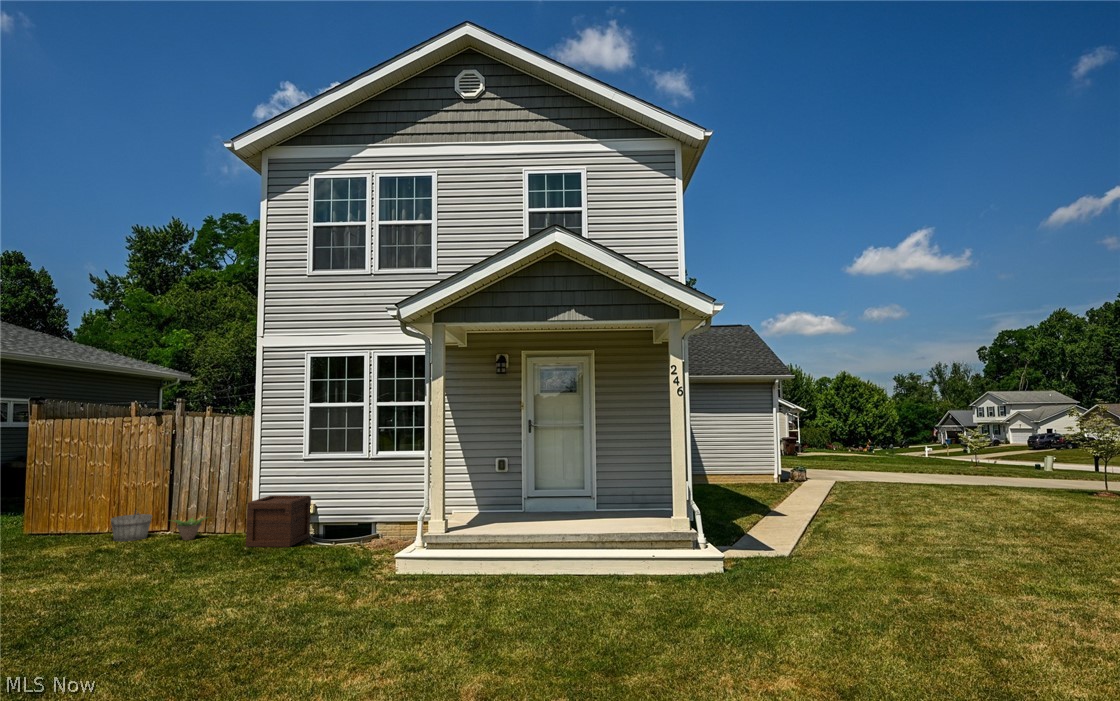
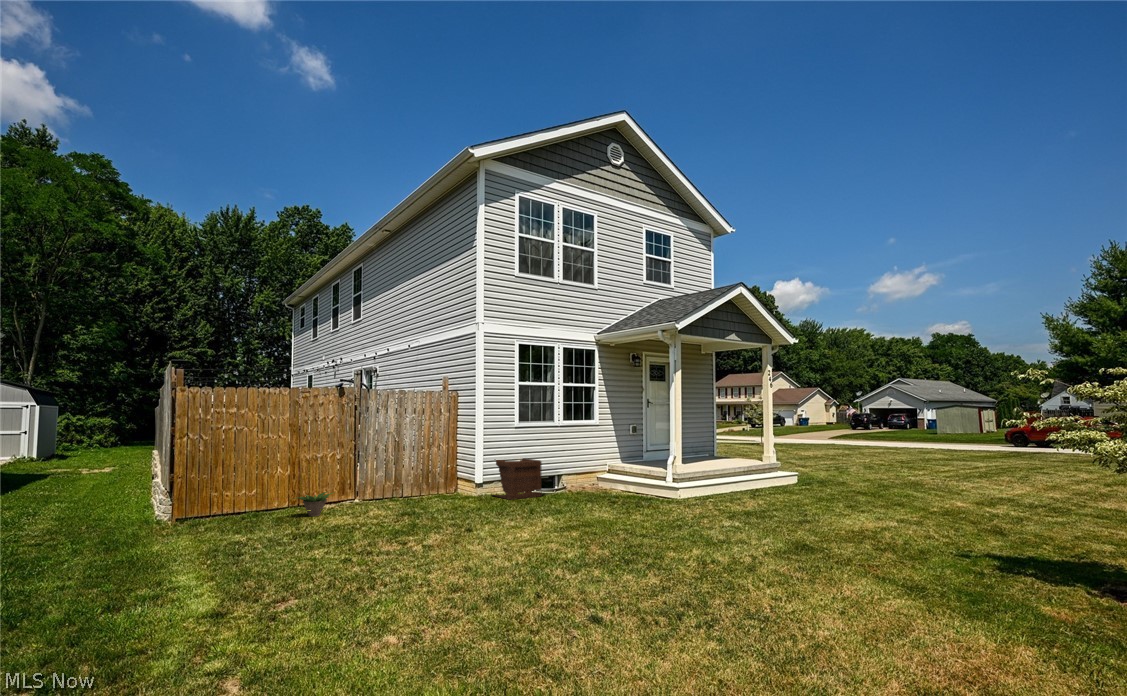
wooden bucket: present [111,511,152,541] -> none [356,480,392,511]
decorative plant: present [172,518,206,540] -> present [297,492,333,516]

